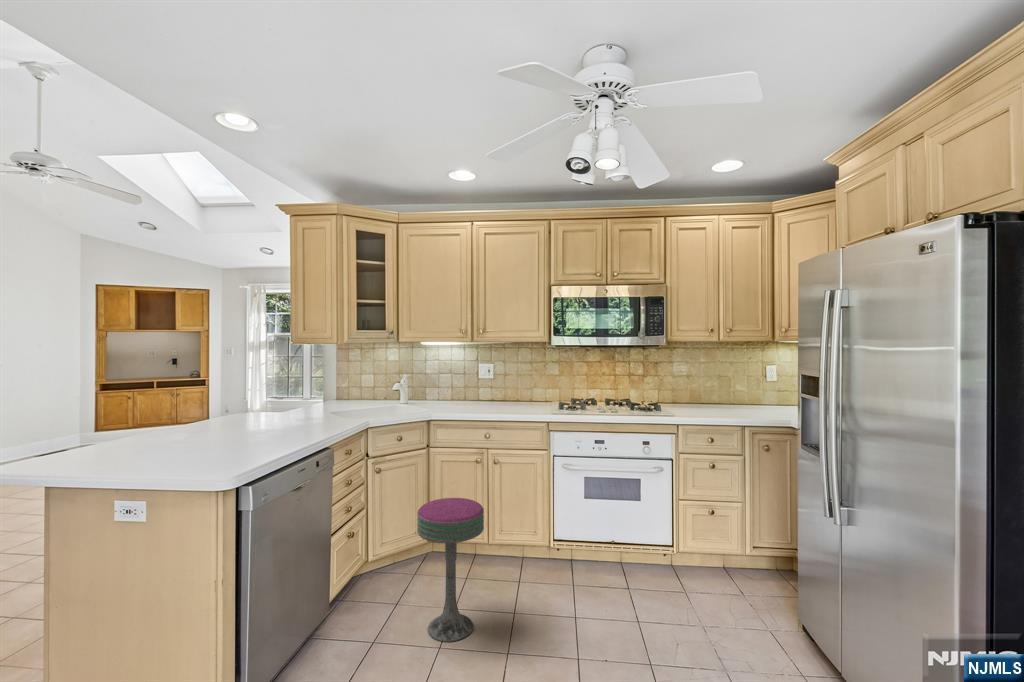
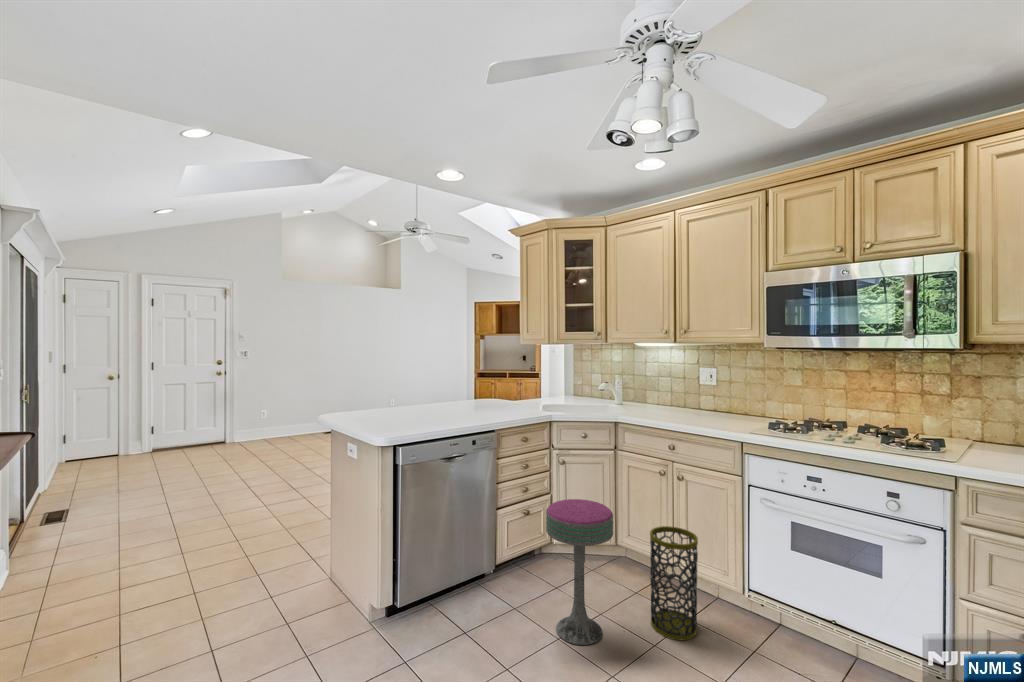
trash can: none [494,504,533,600] -> present [650,526,698,640]

